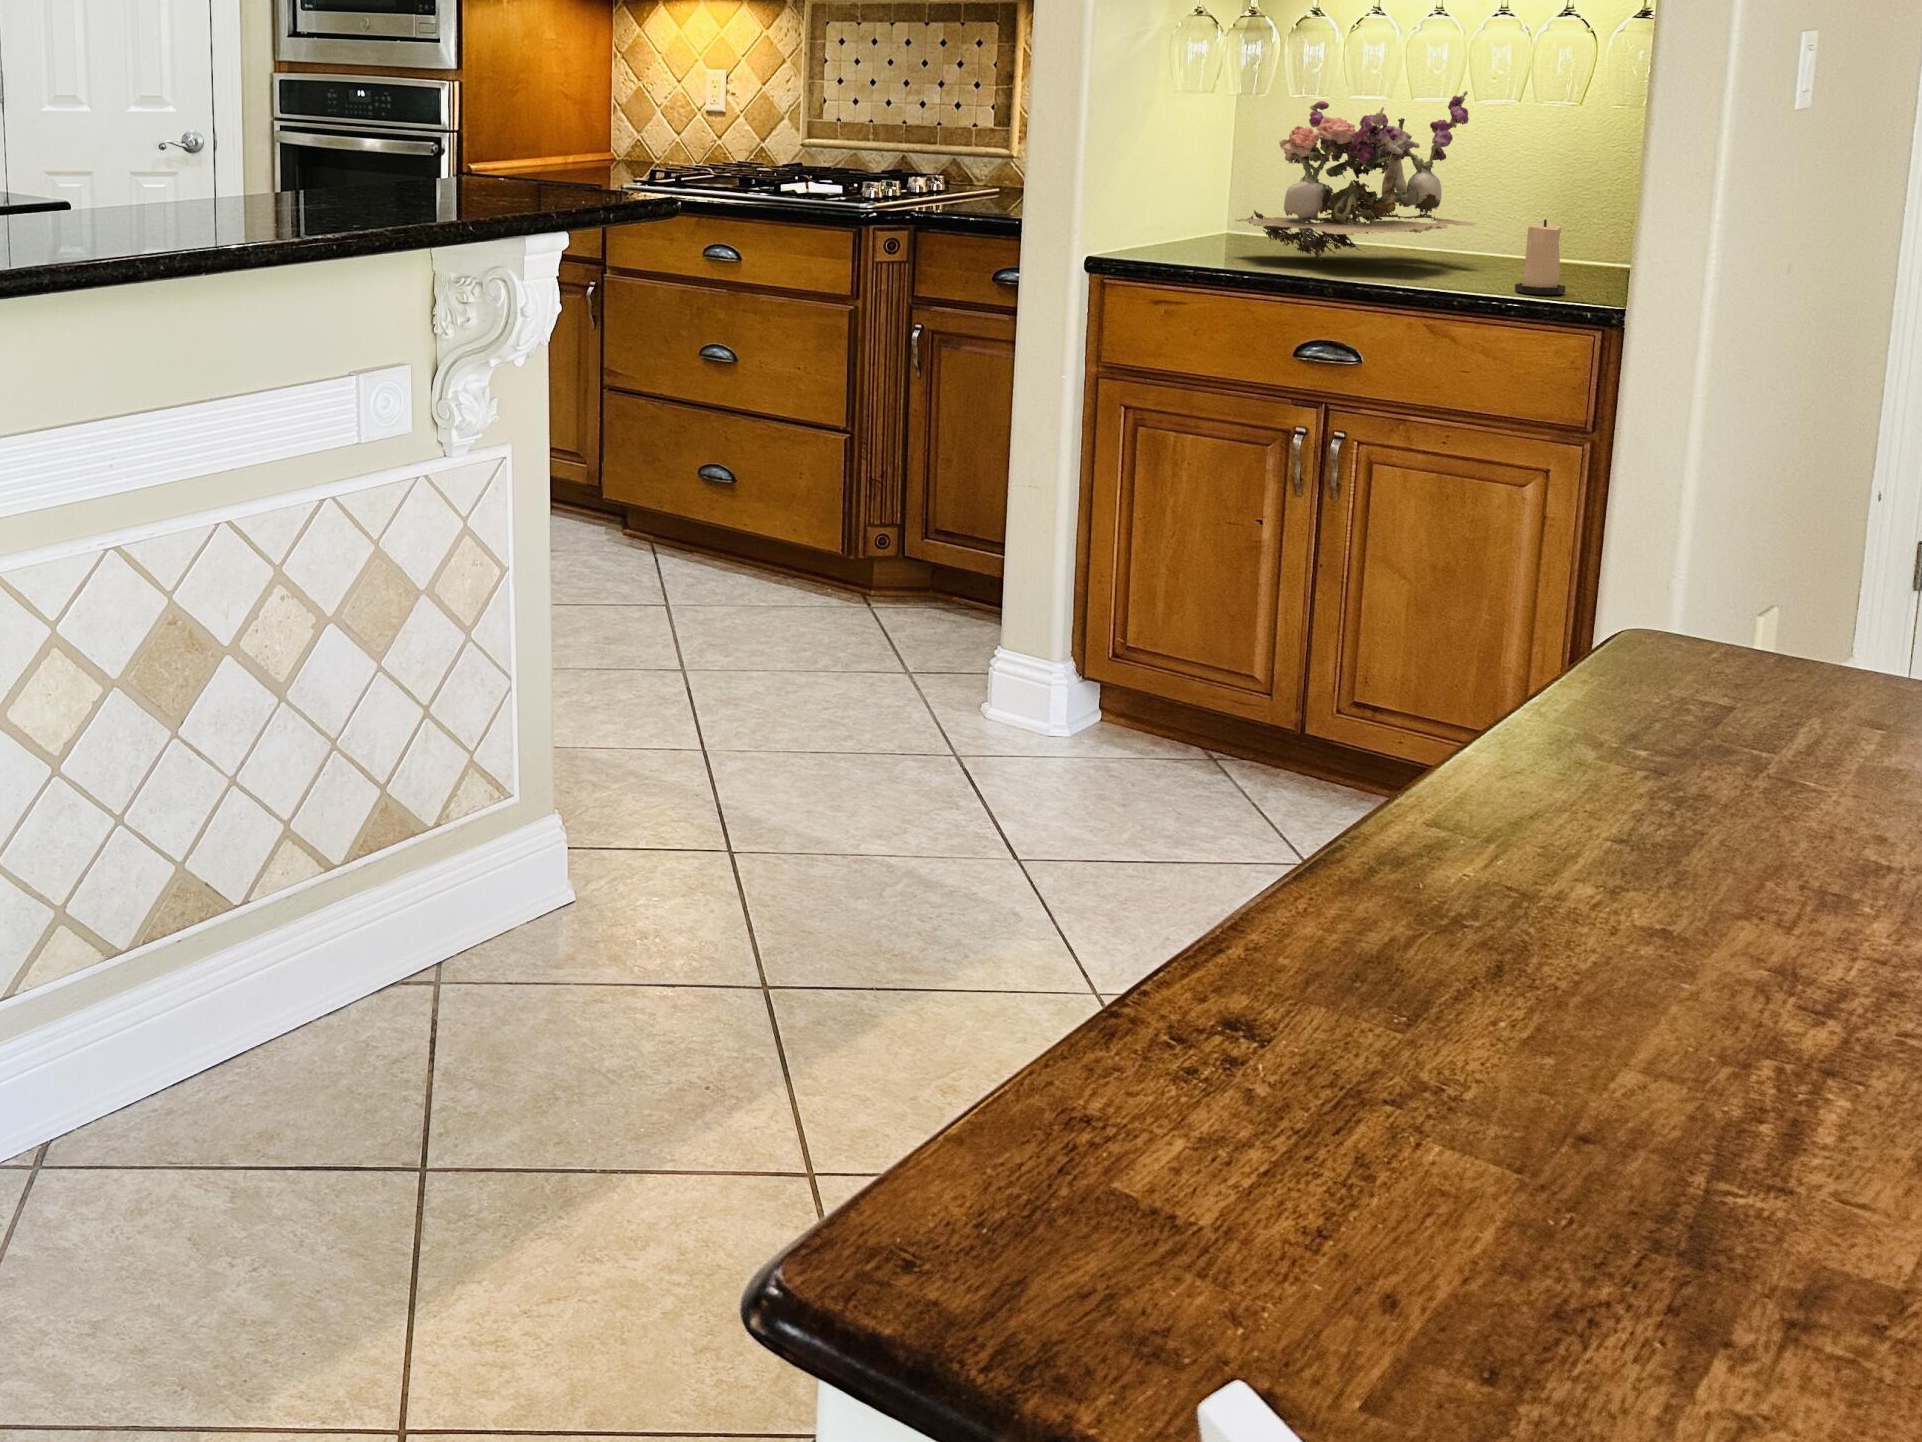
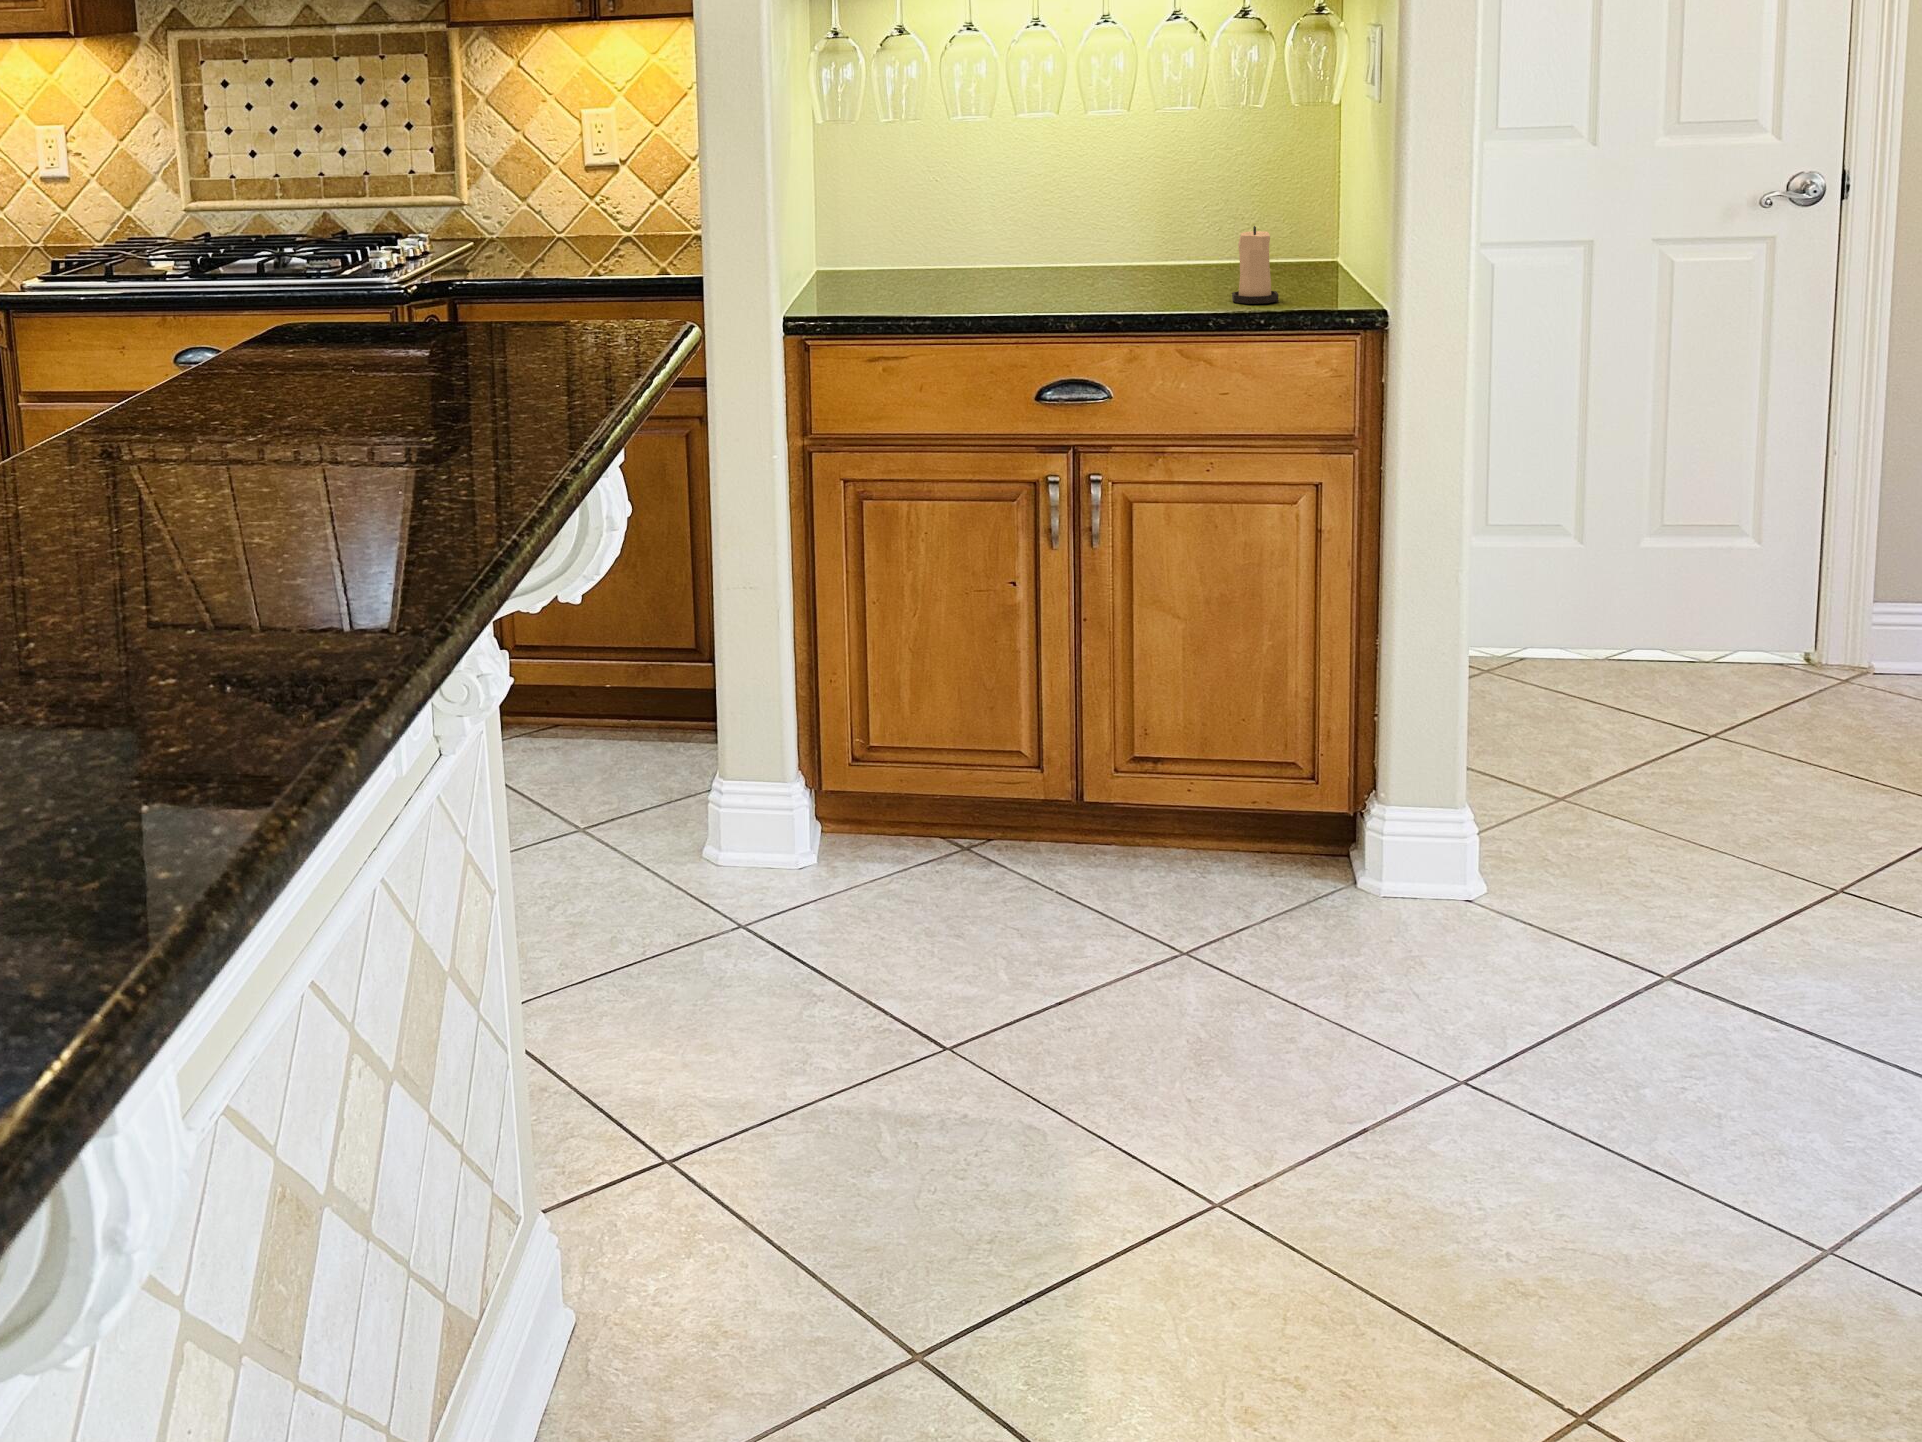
flower arrangement: present [1235,91,1476,260] -> none [904,99,1128,292]

